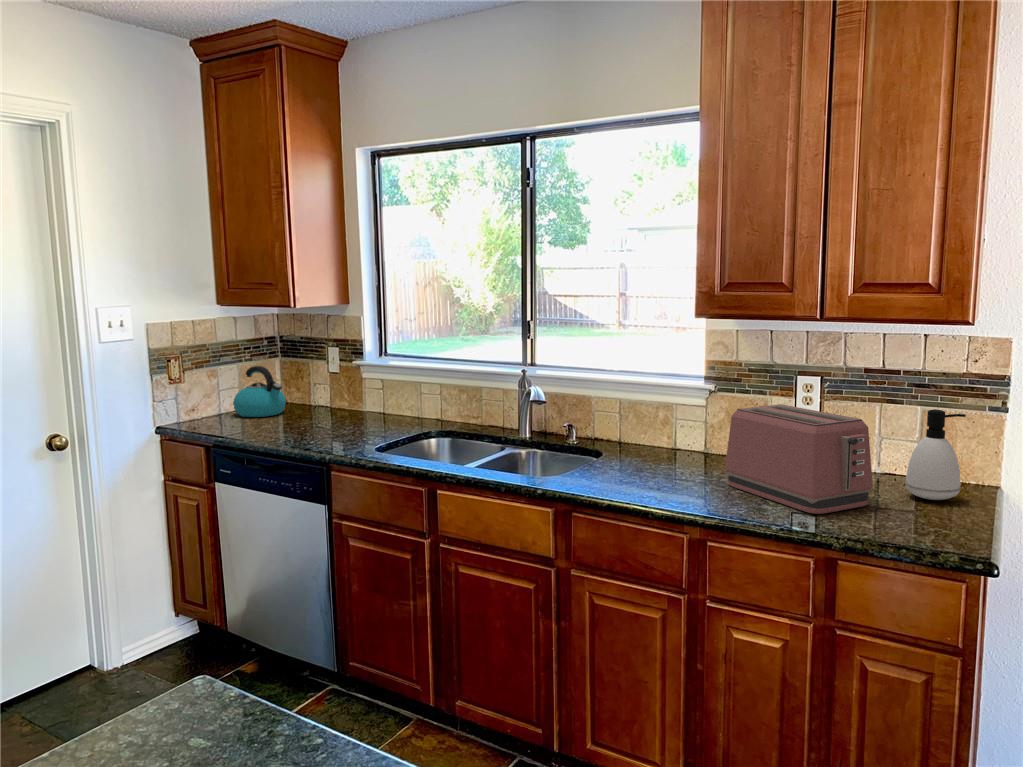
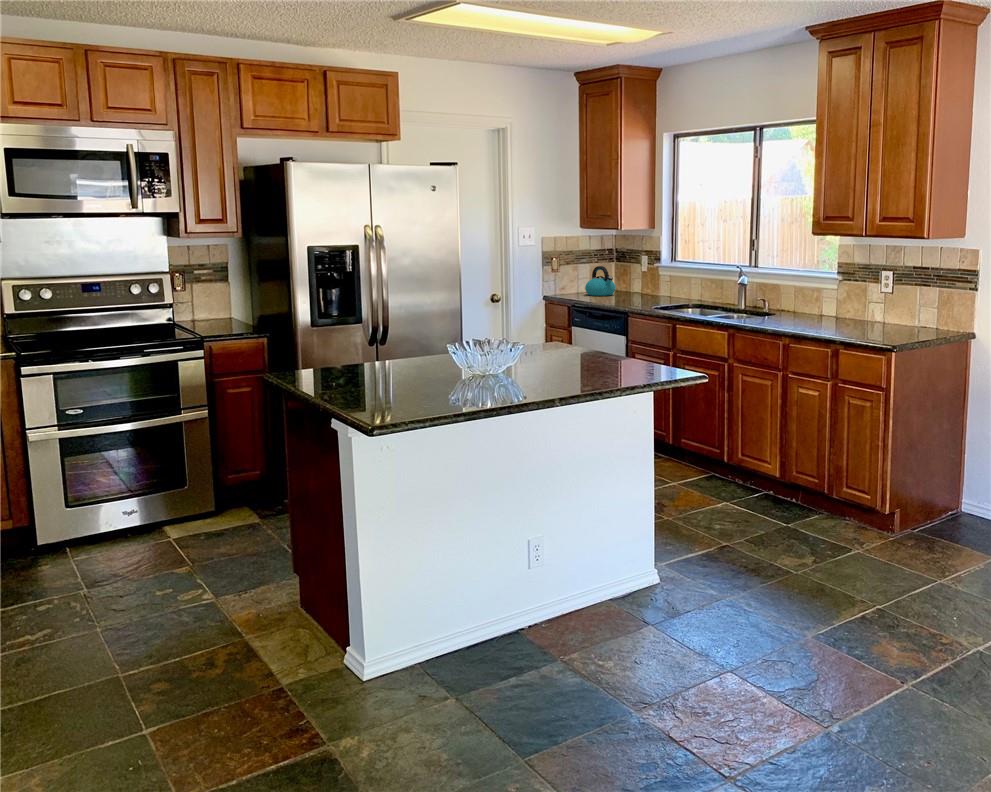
toaster: present [725,404,873,514] -> none [820,284,881,333]
soap dispenser: present [906,409,966,500] -> none [907,286,938,333]

